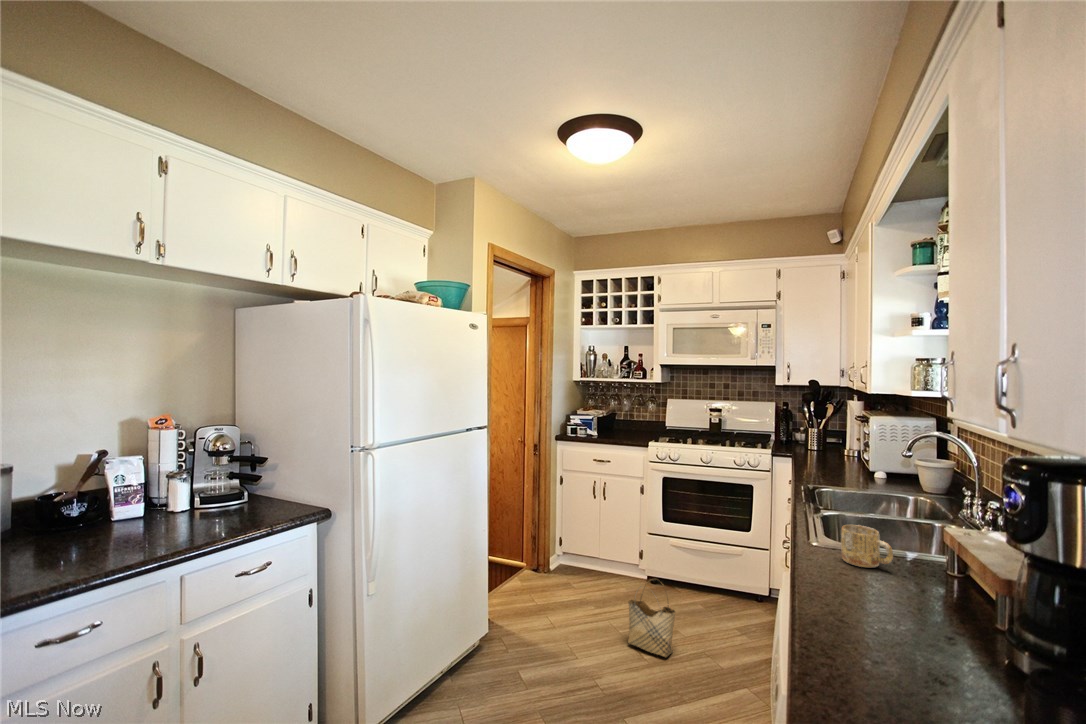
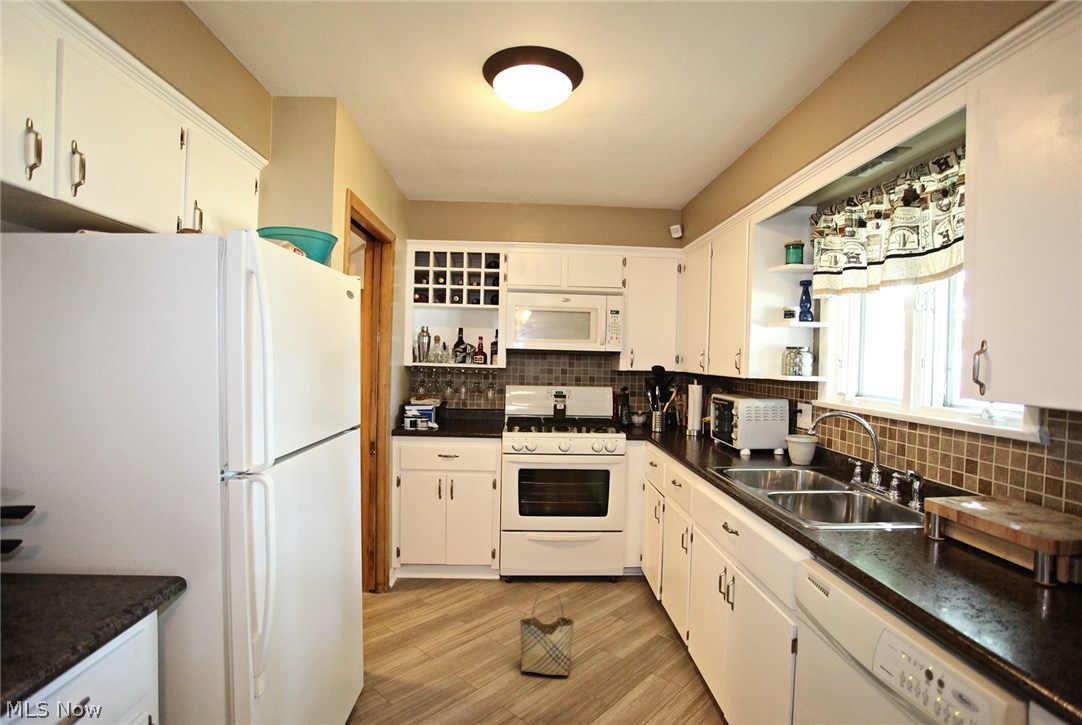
mug: present [841,525,893,567] -> none [892,520,955,567]

